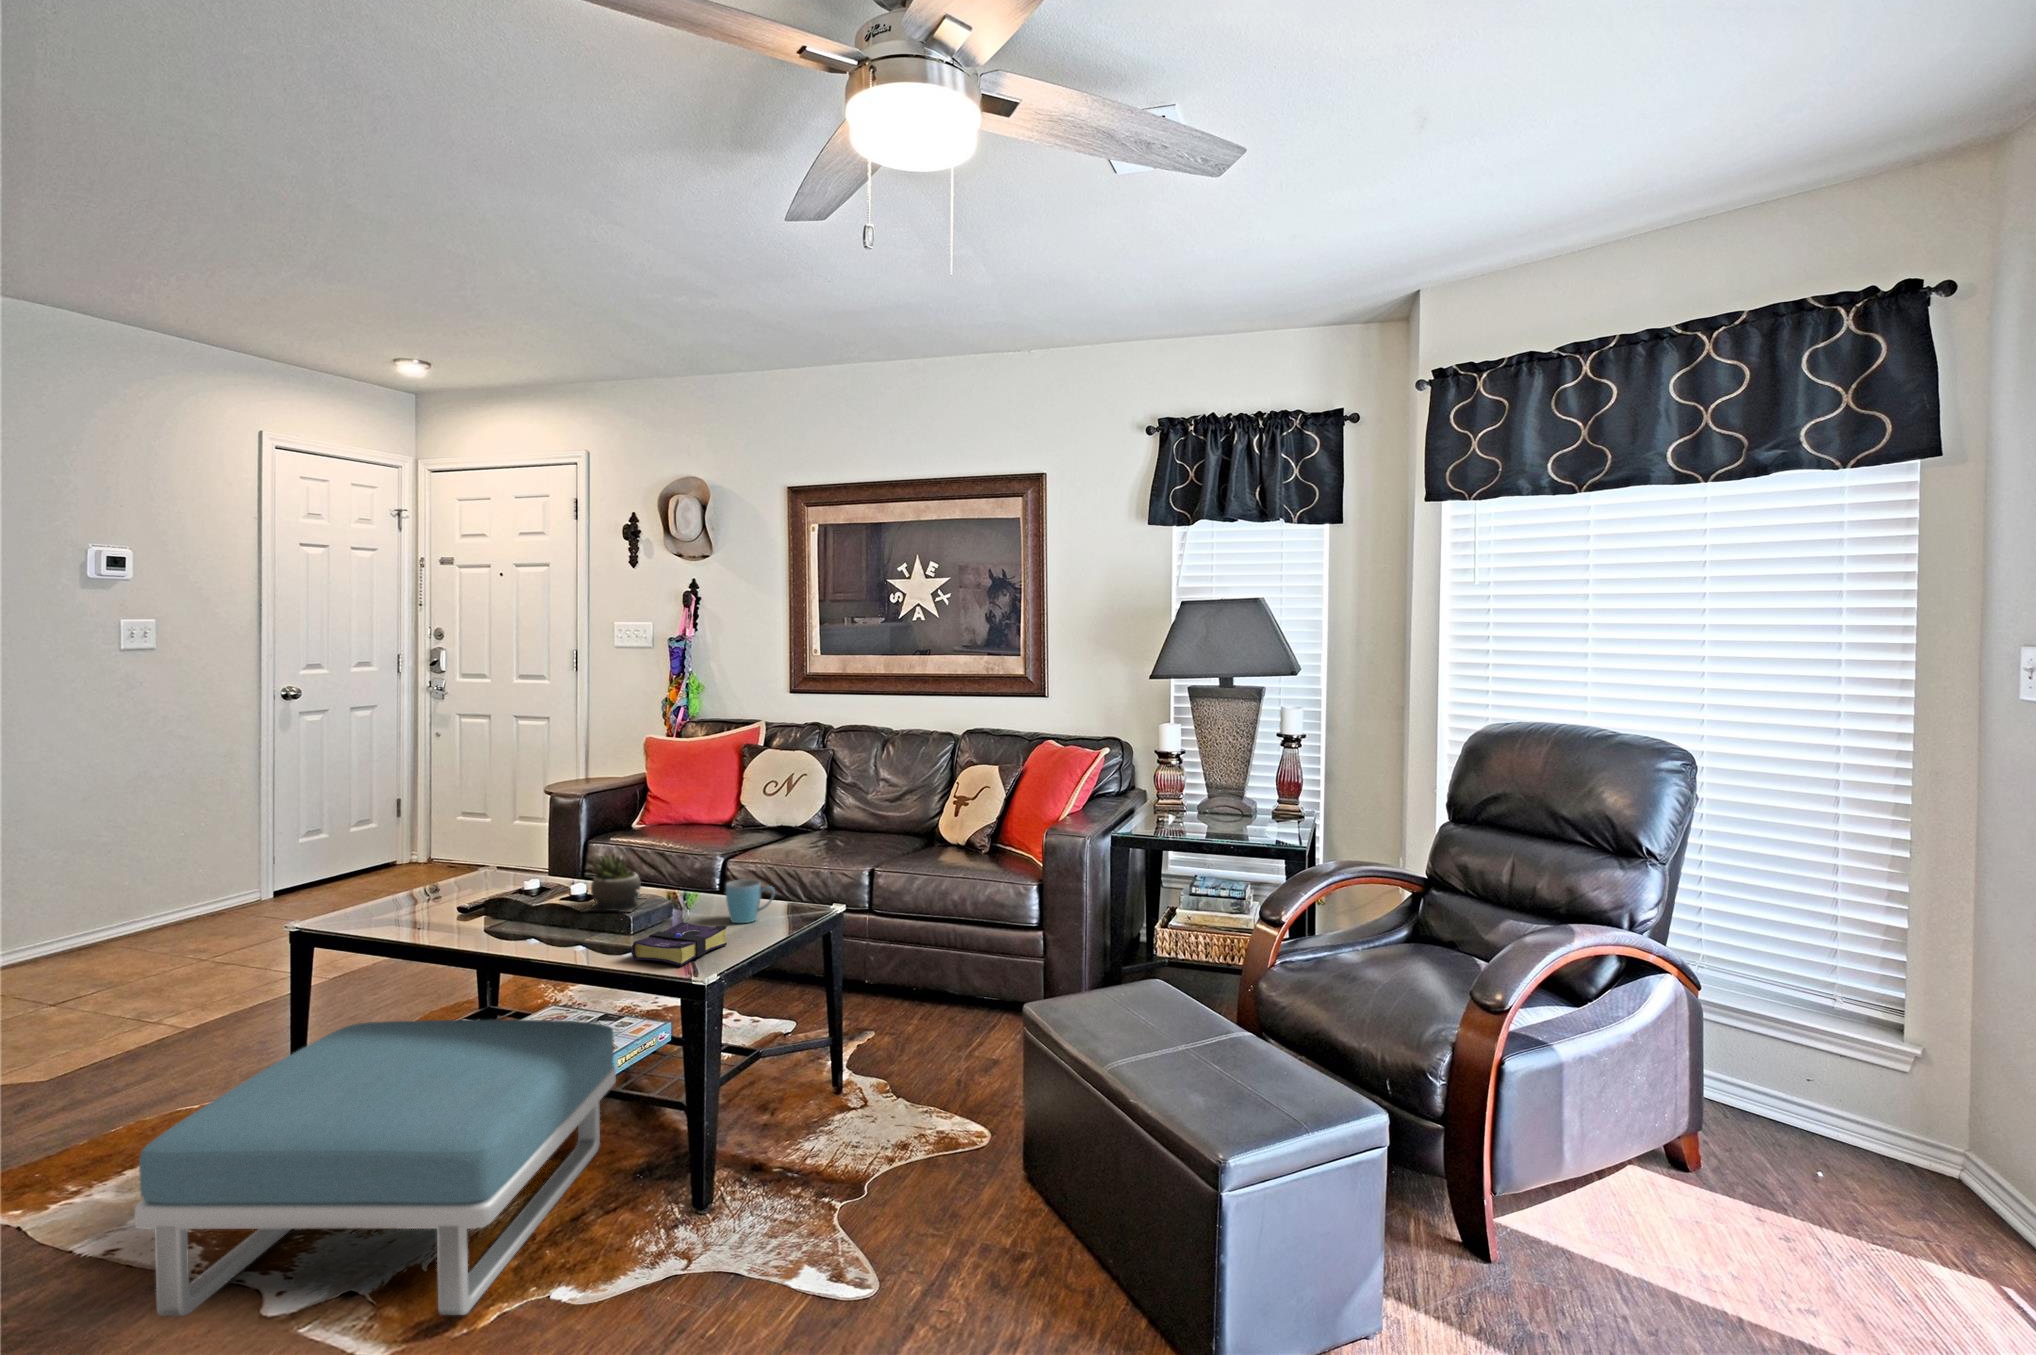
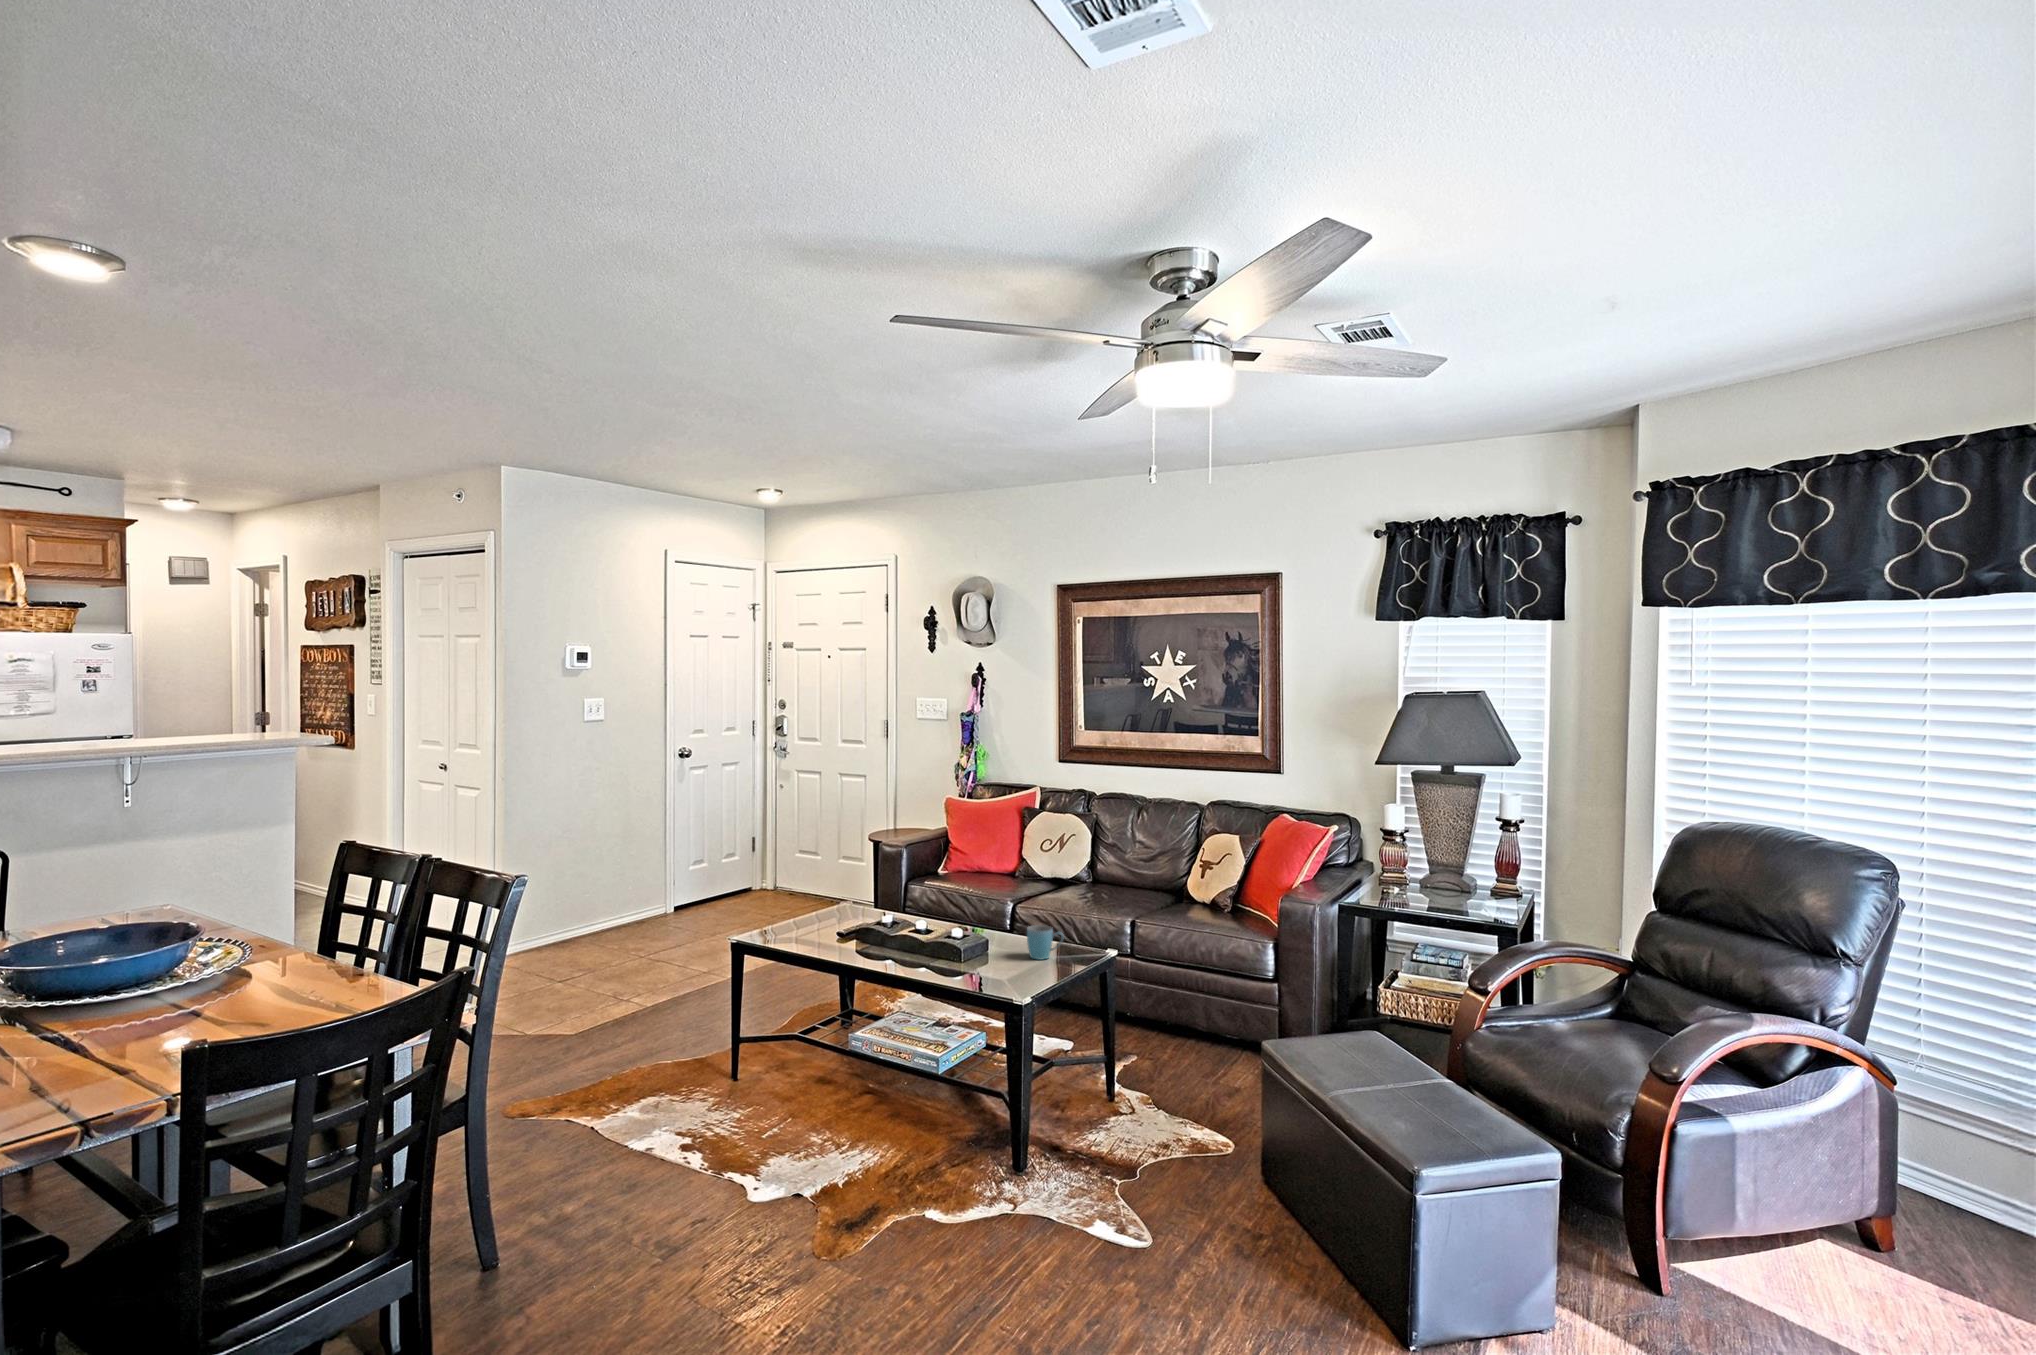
succulent plant: present [585,854,646,912] -> none [919,897,966,944]
book: present [631,922,727,966] -> none [963,956,1031,991]
footstool: present [135,1020,616,1316] -> none [667,1015,950,1224]

